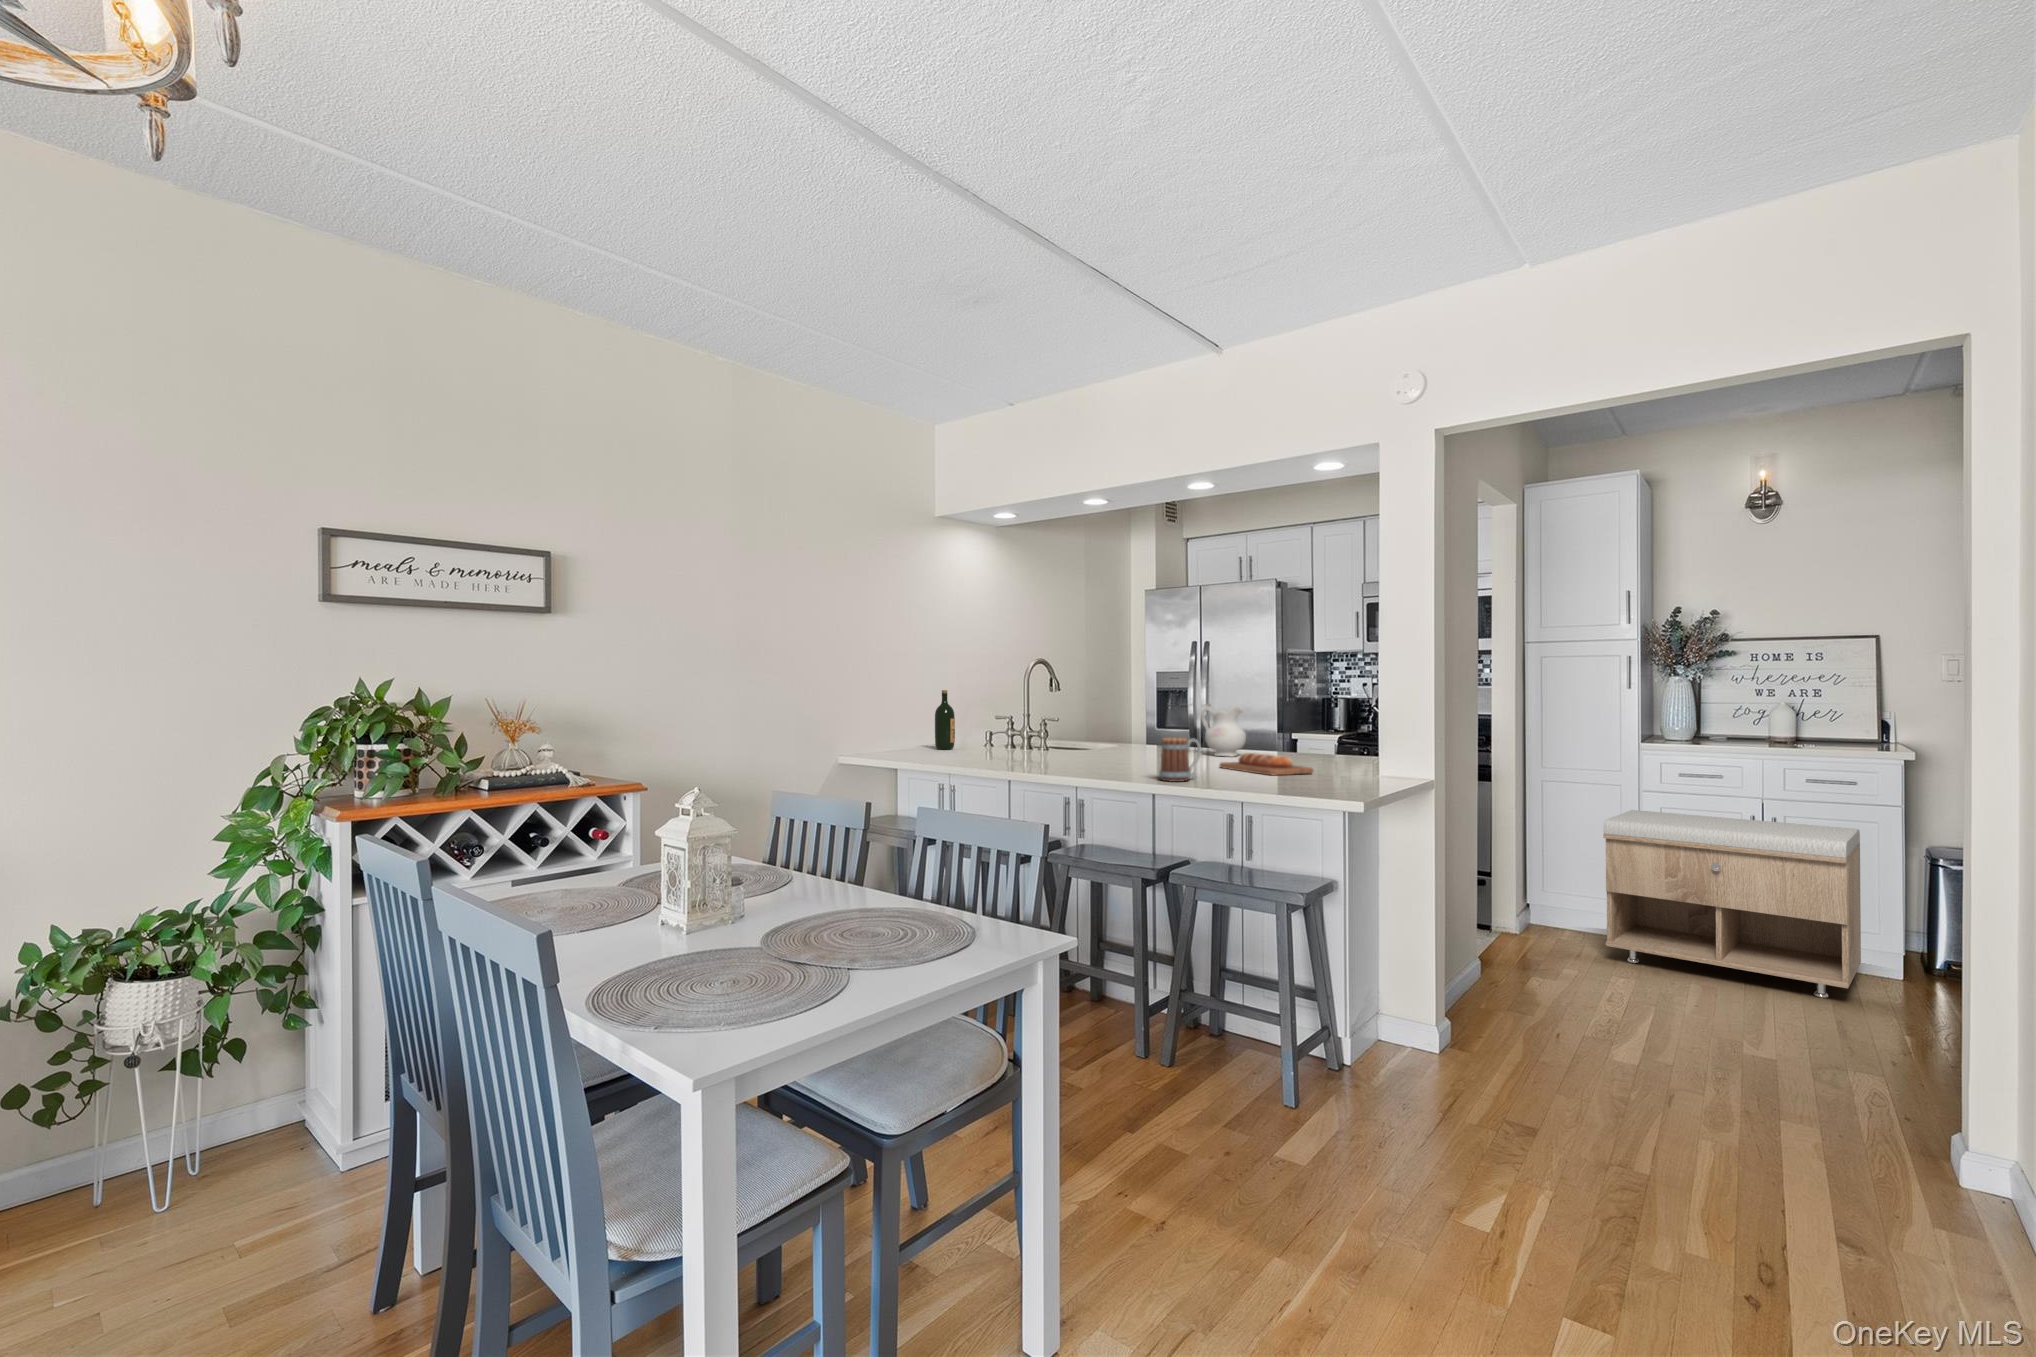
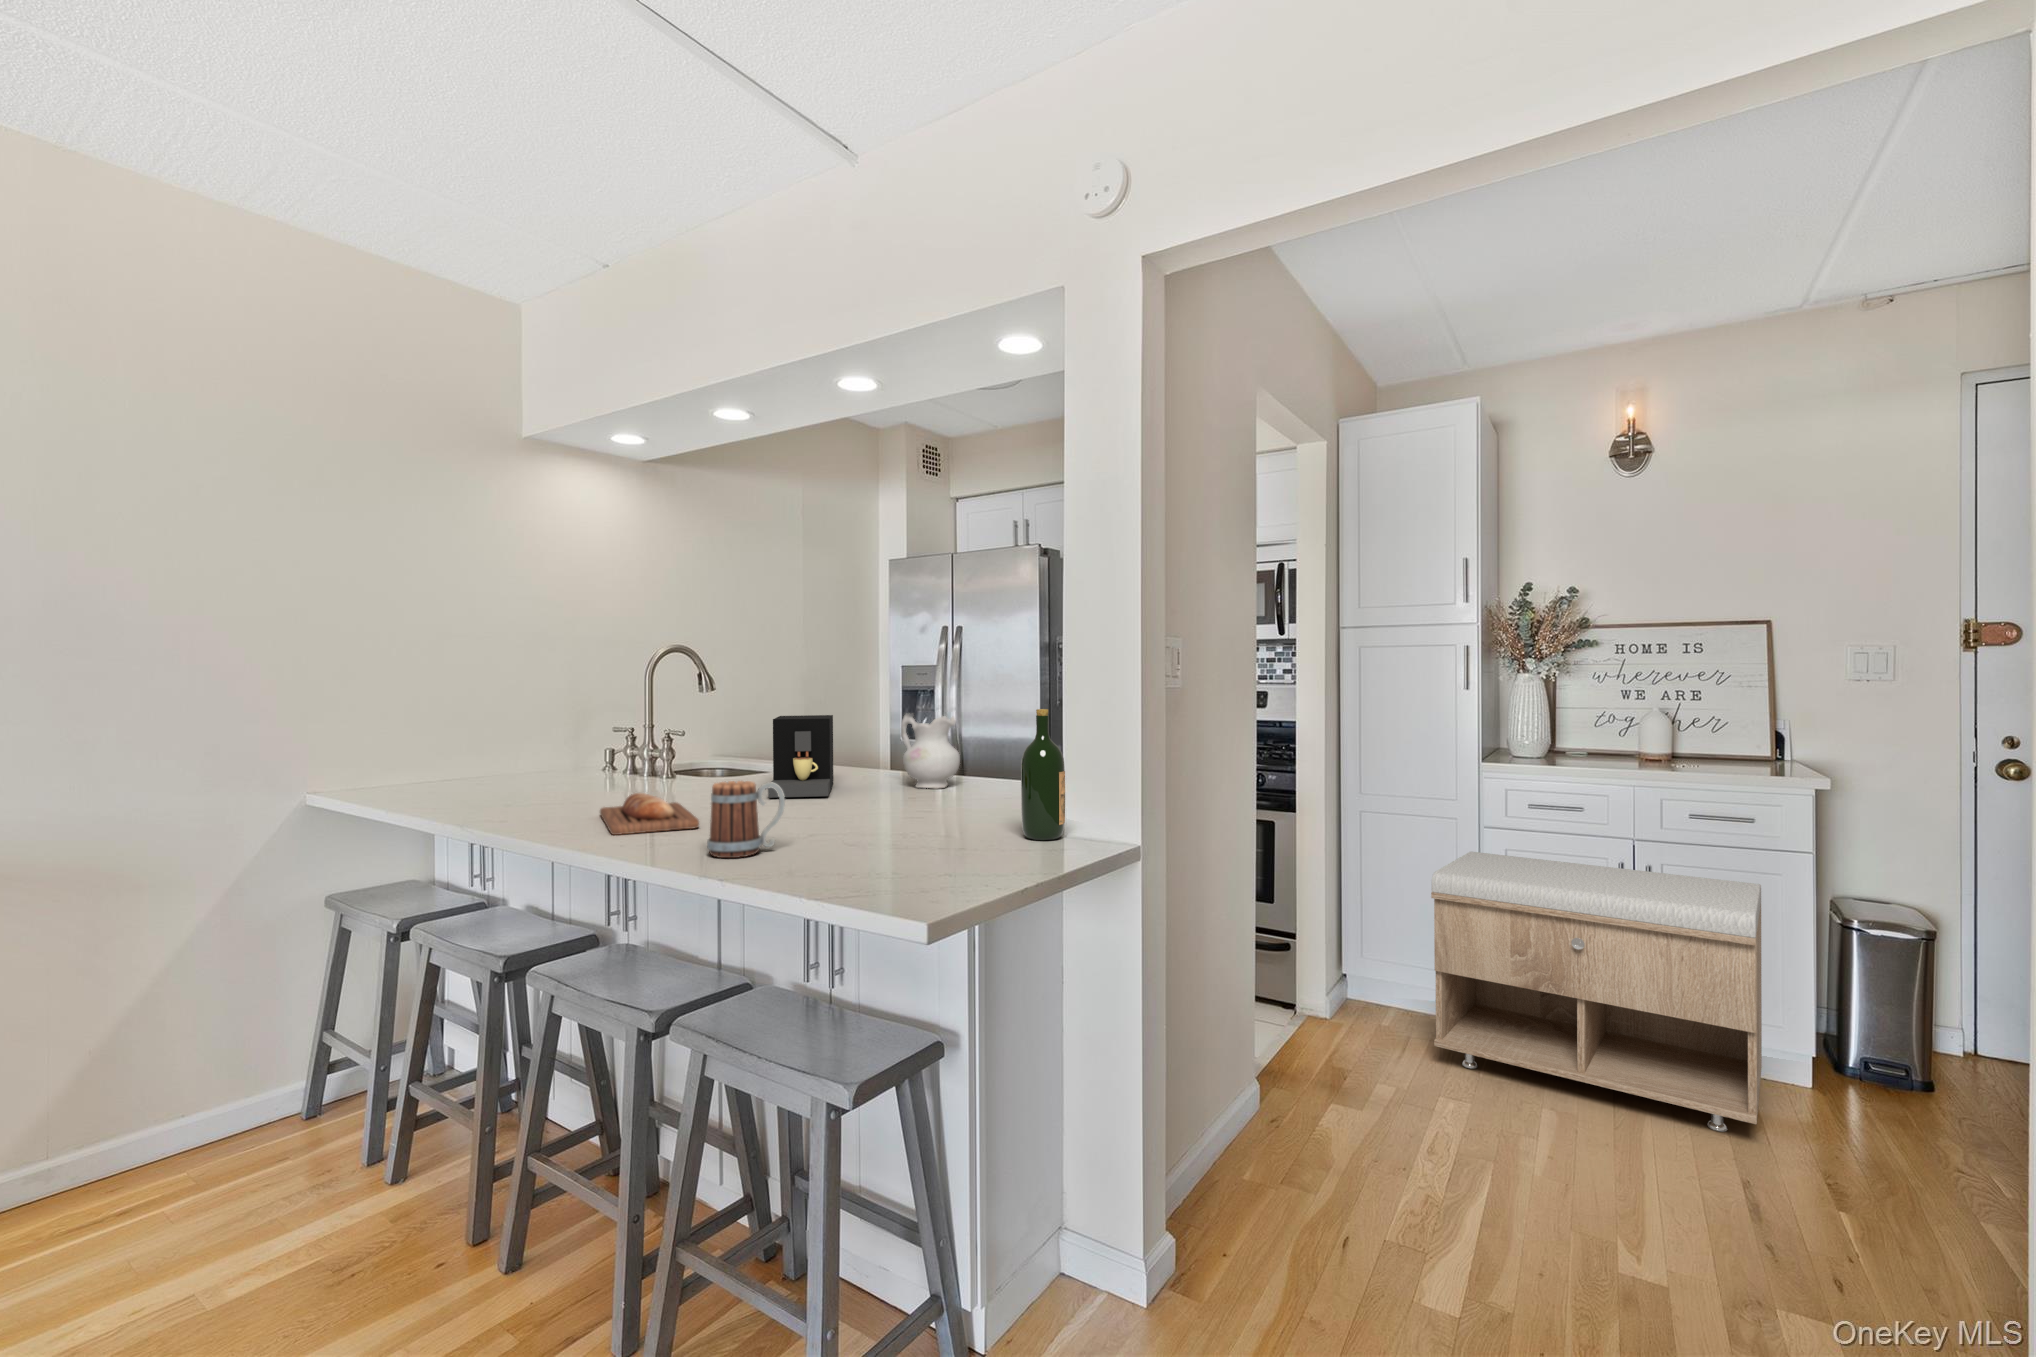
wine bottle: present [935,690,955,749] -> present [1021,709,1065,840]
coffee maker: none [1117,705,1168,759] -> present [768,715,833,798]
bread loaf: present [1220,753,1313,775] -> present [600,793,699,835]

